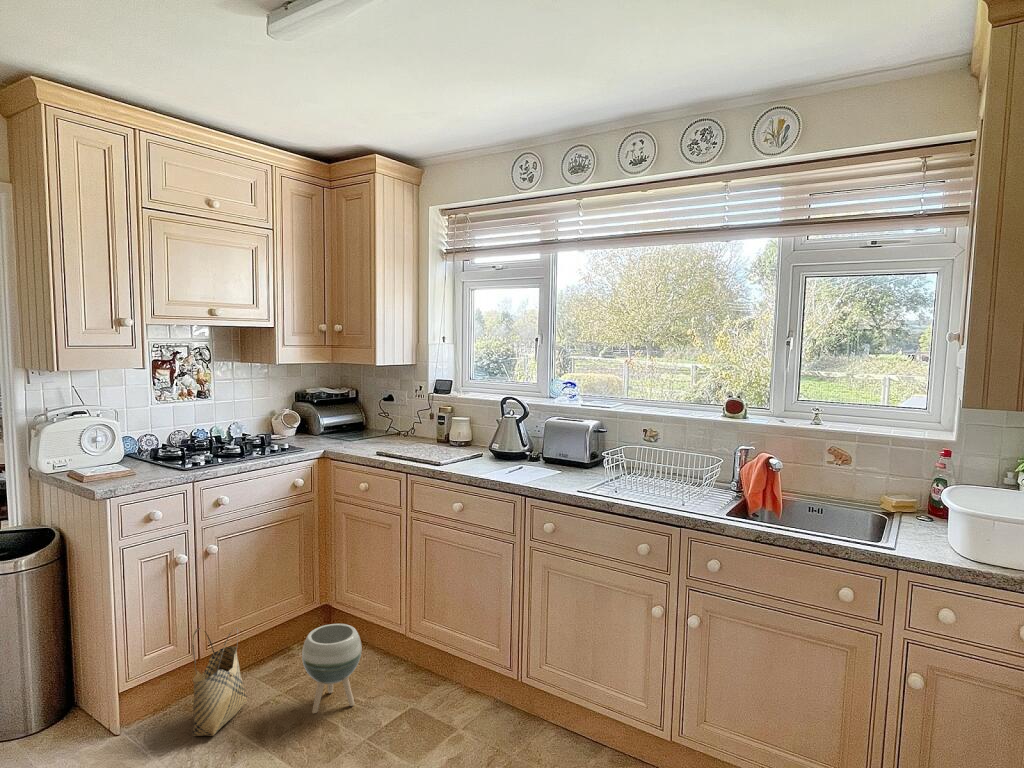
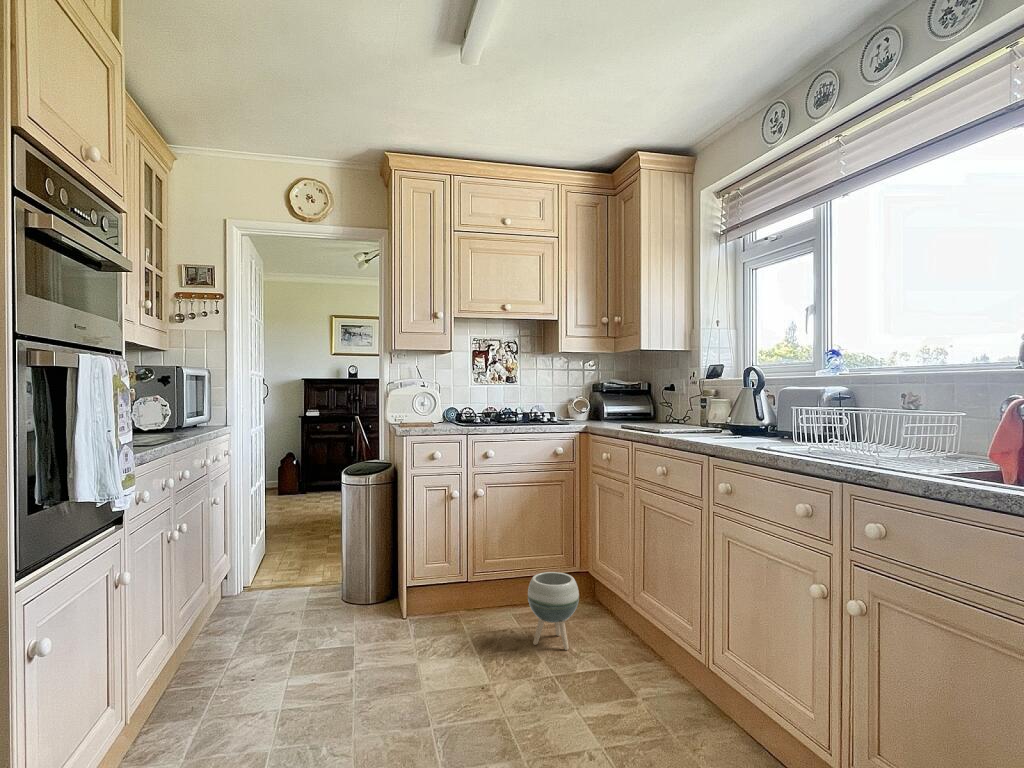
woven basket: present [192,628,247,736] -> none [448,549,496,633]

